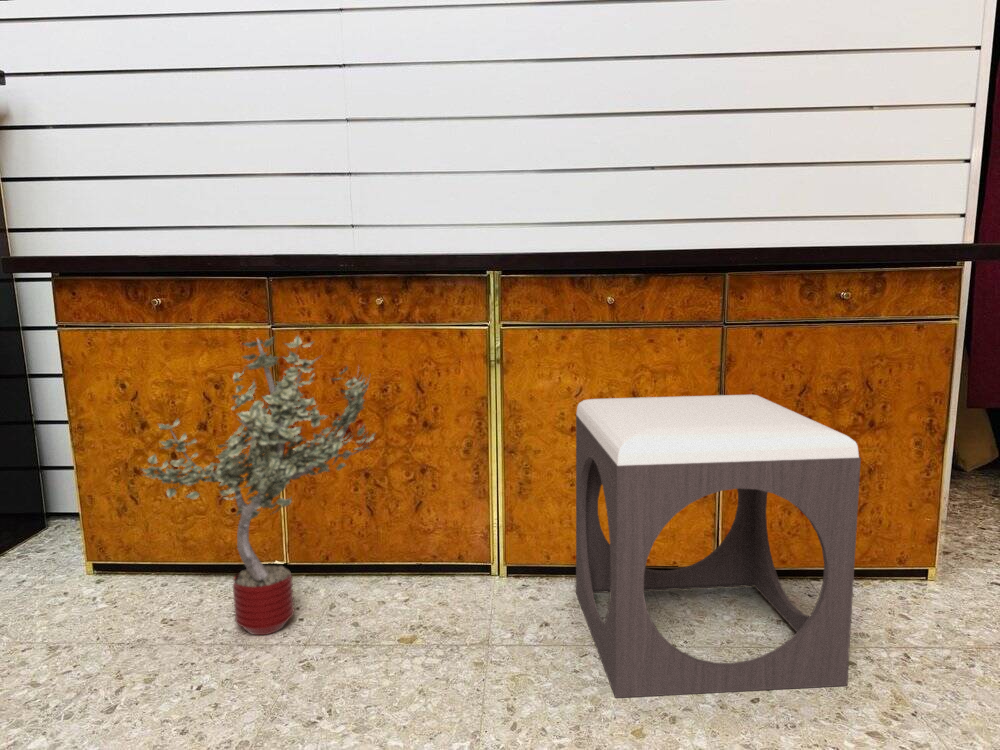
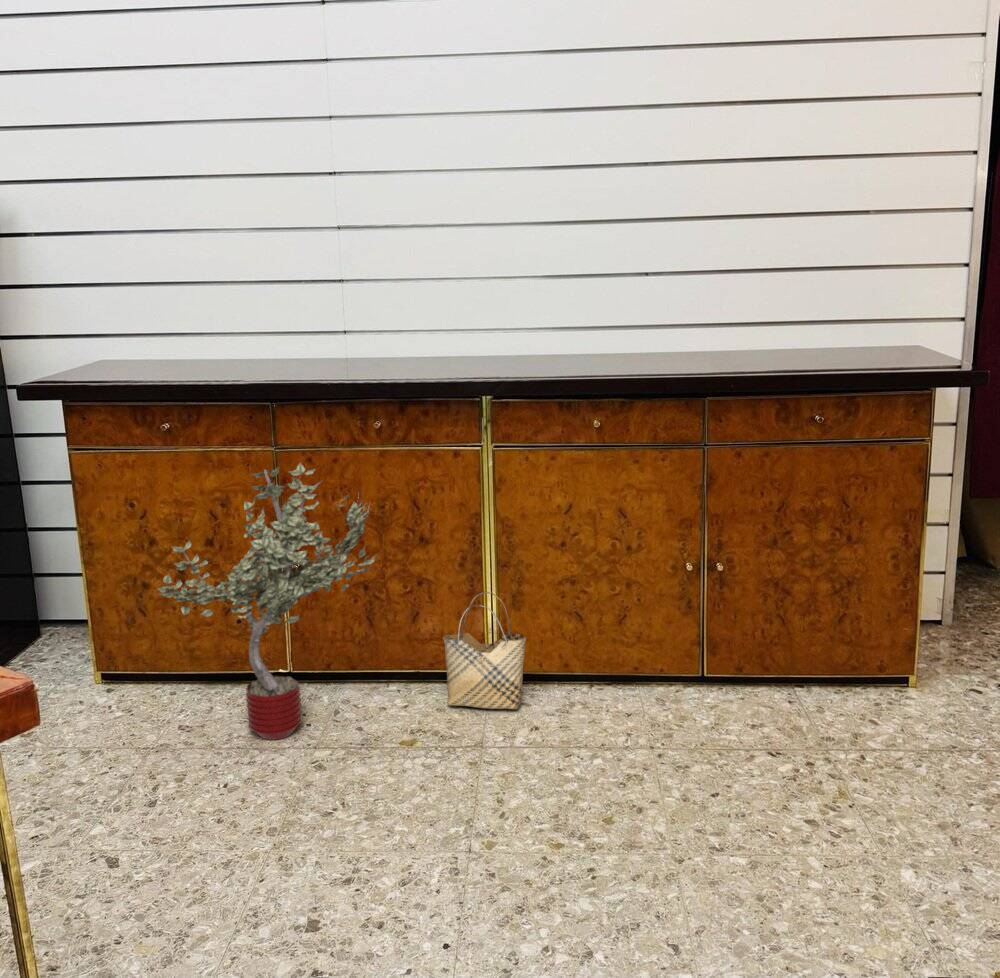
footstool: present [576,394,861,698] -> none [566,513,809,792]
woven basket: none [445,478,534,602] -> present [443,592,526,709]

